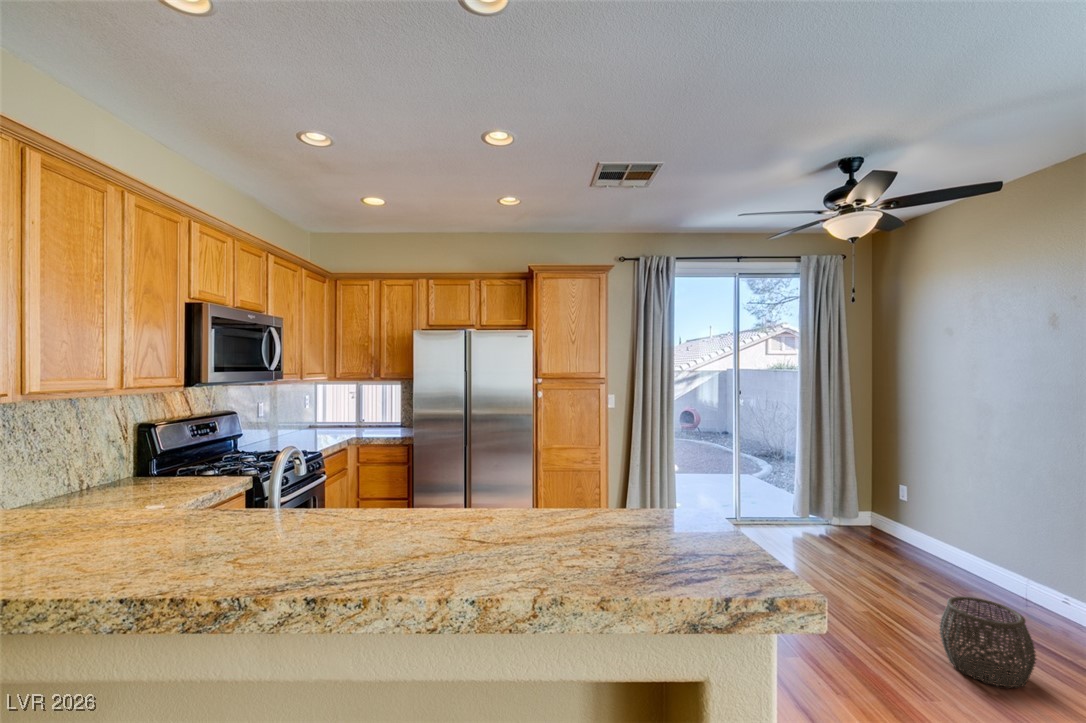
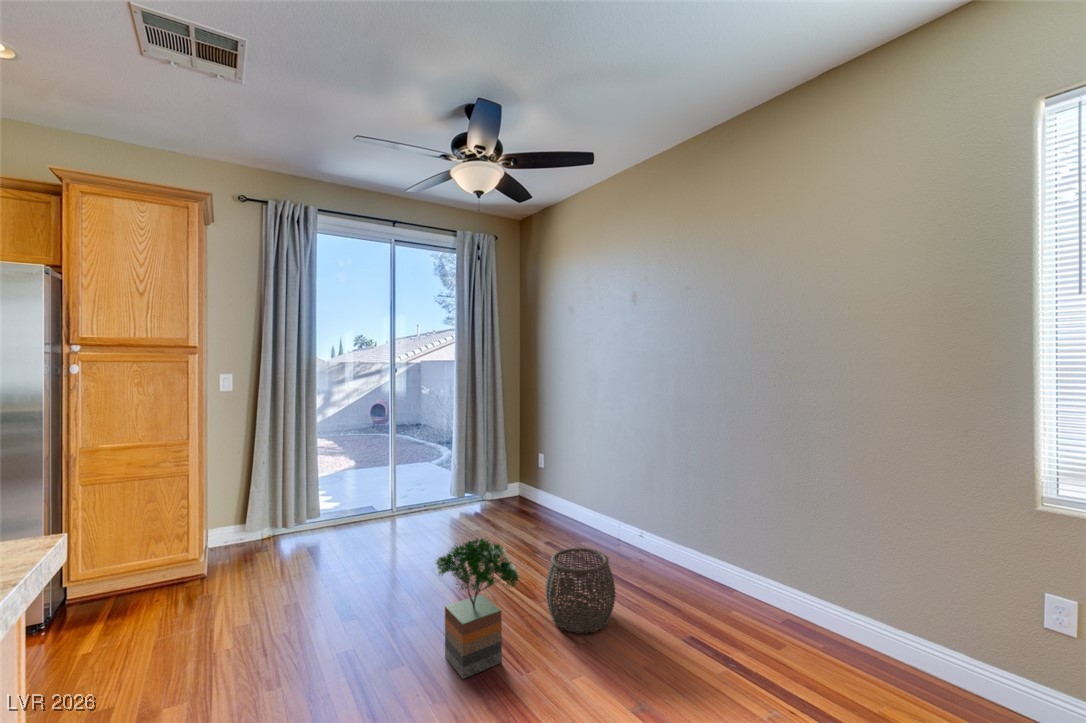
potted tree: none [826,565,921,684] -> present [435,539,520,679]

